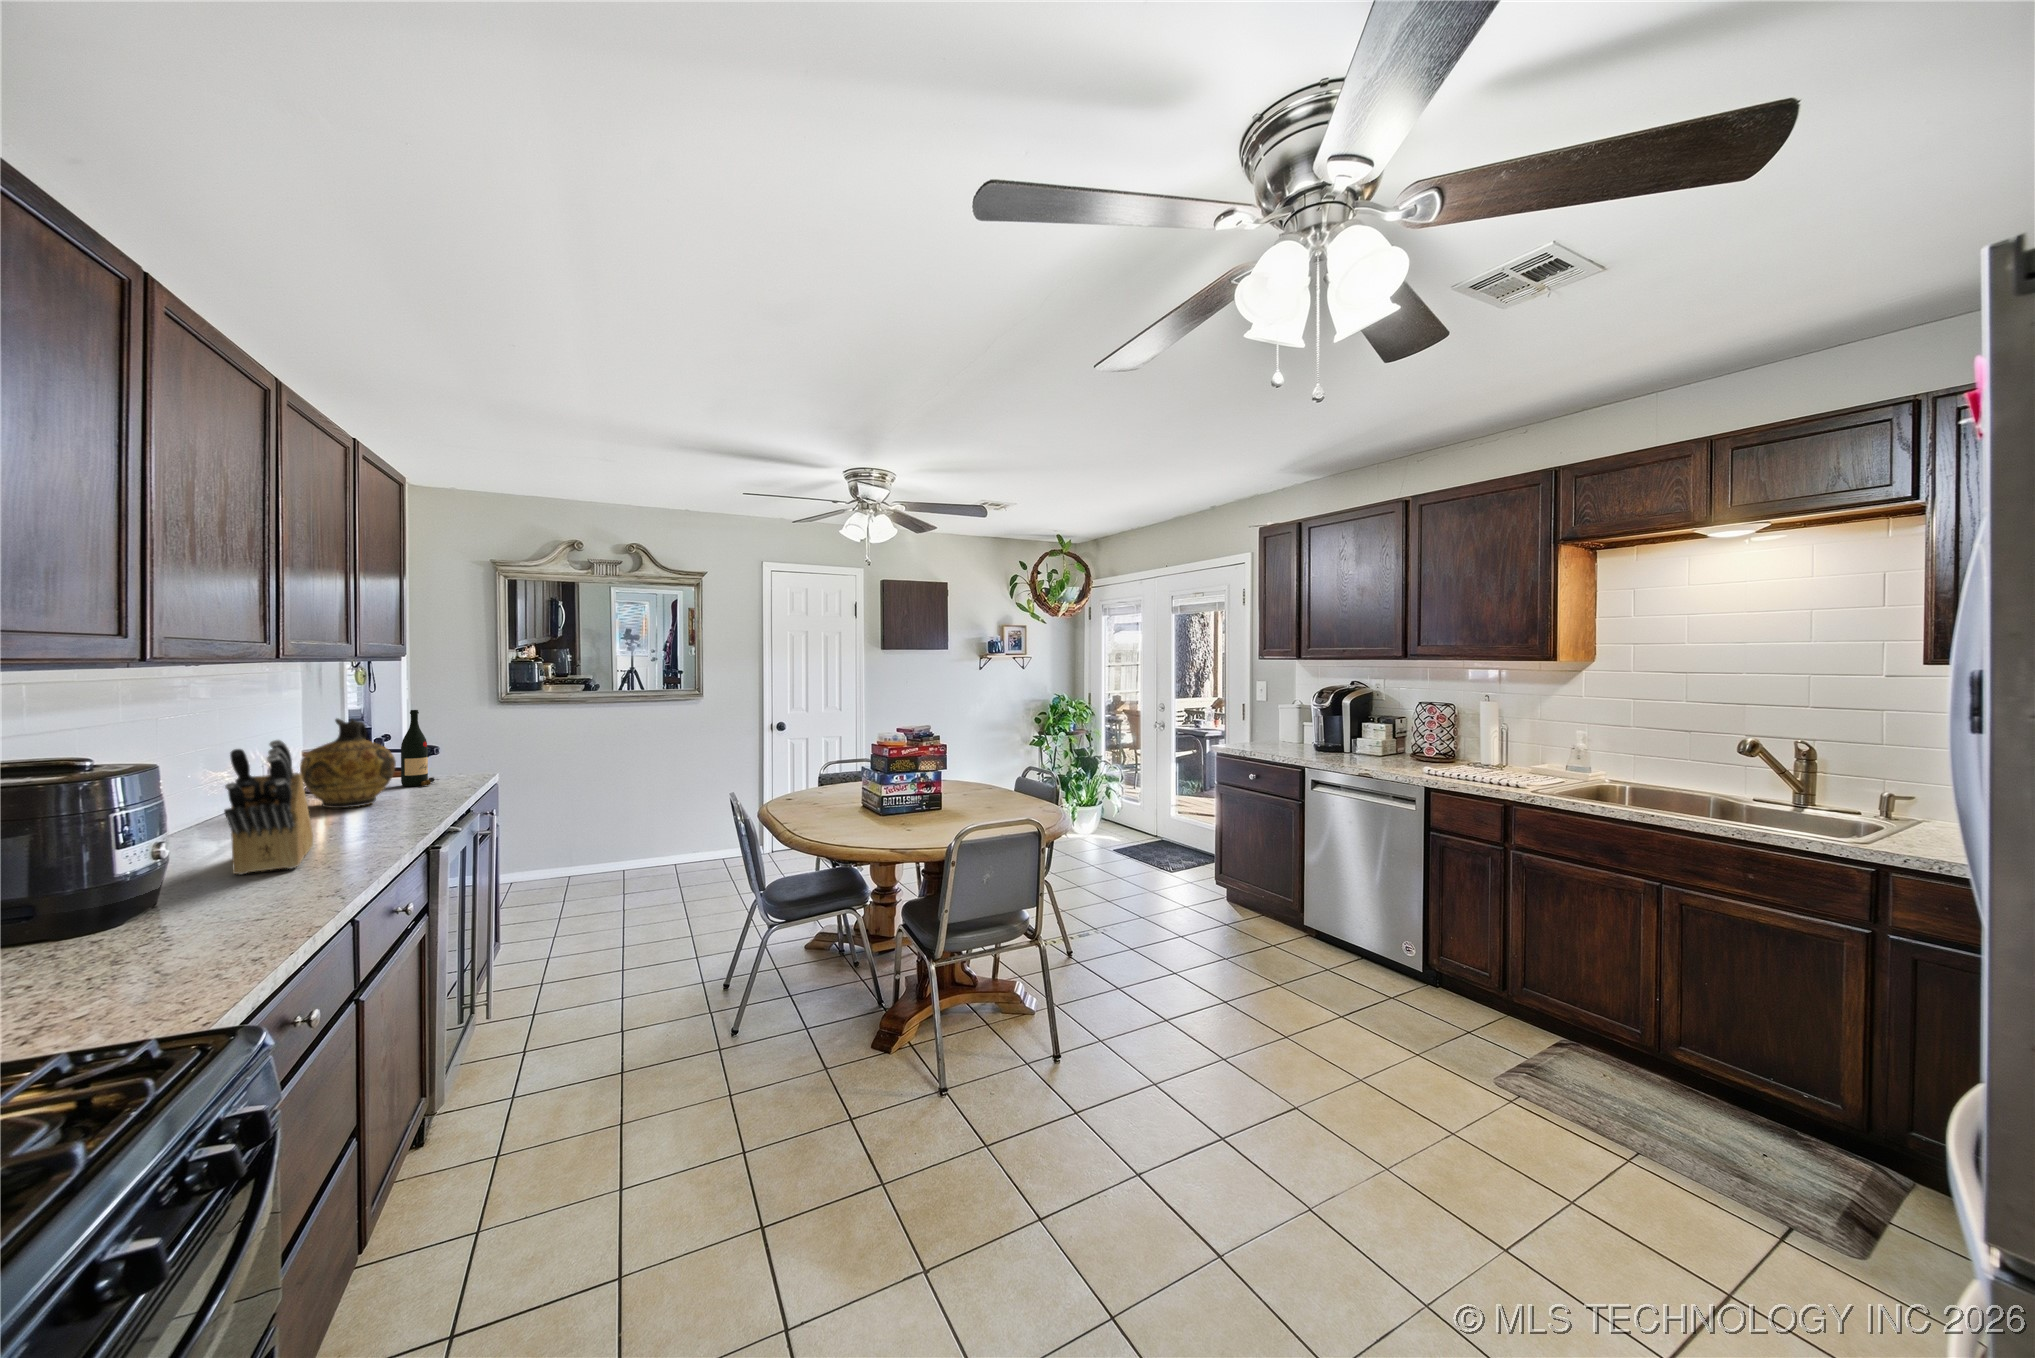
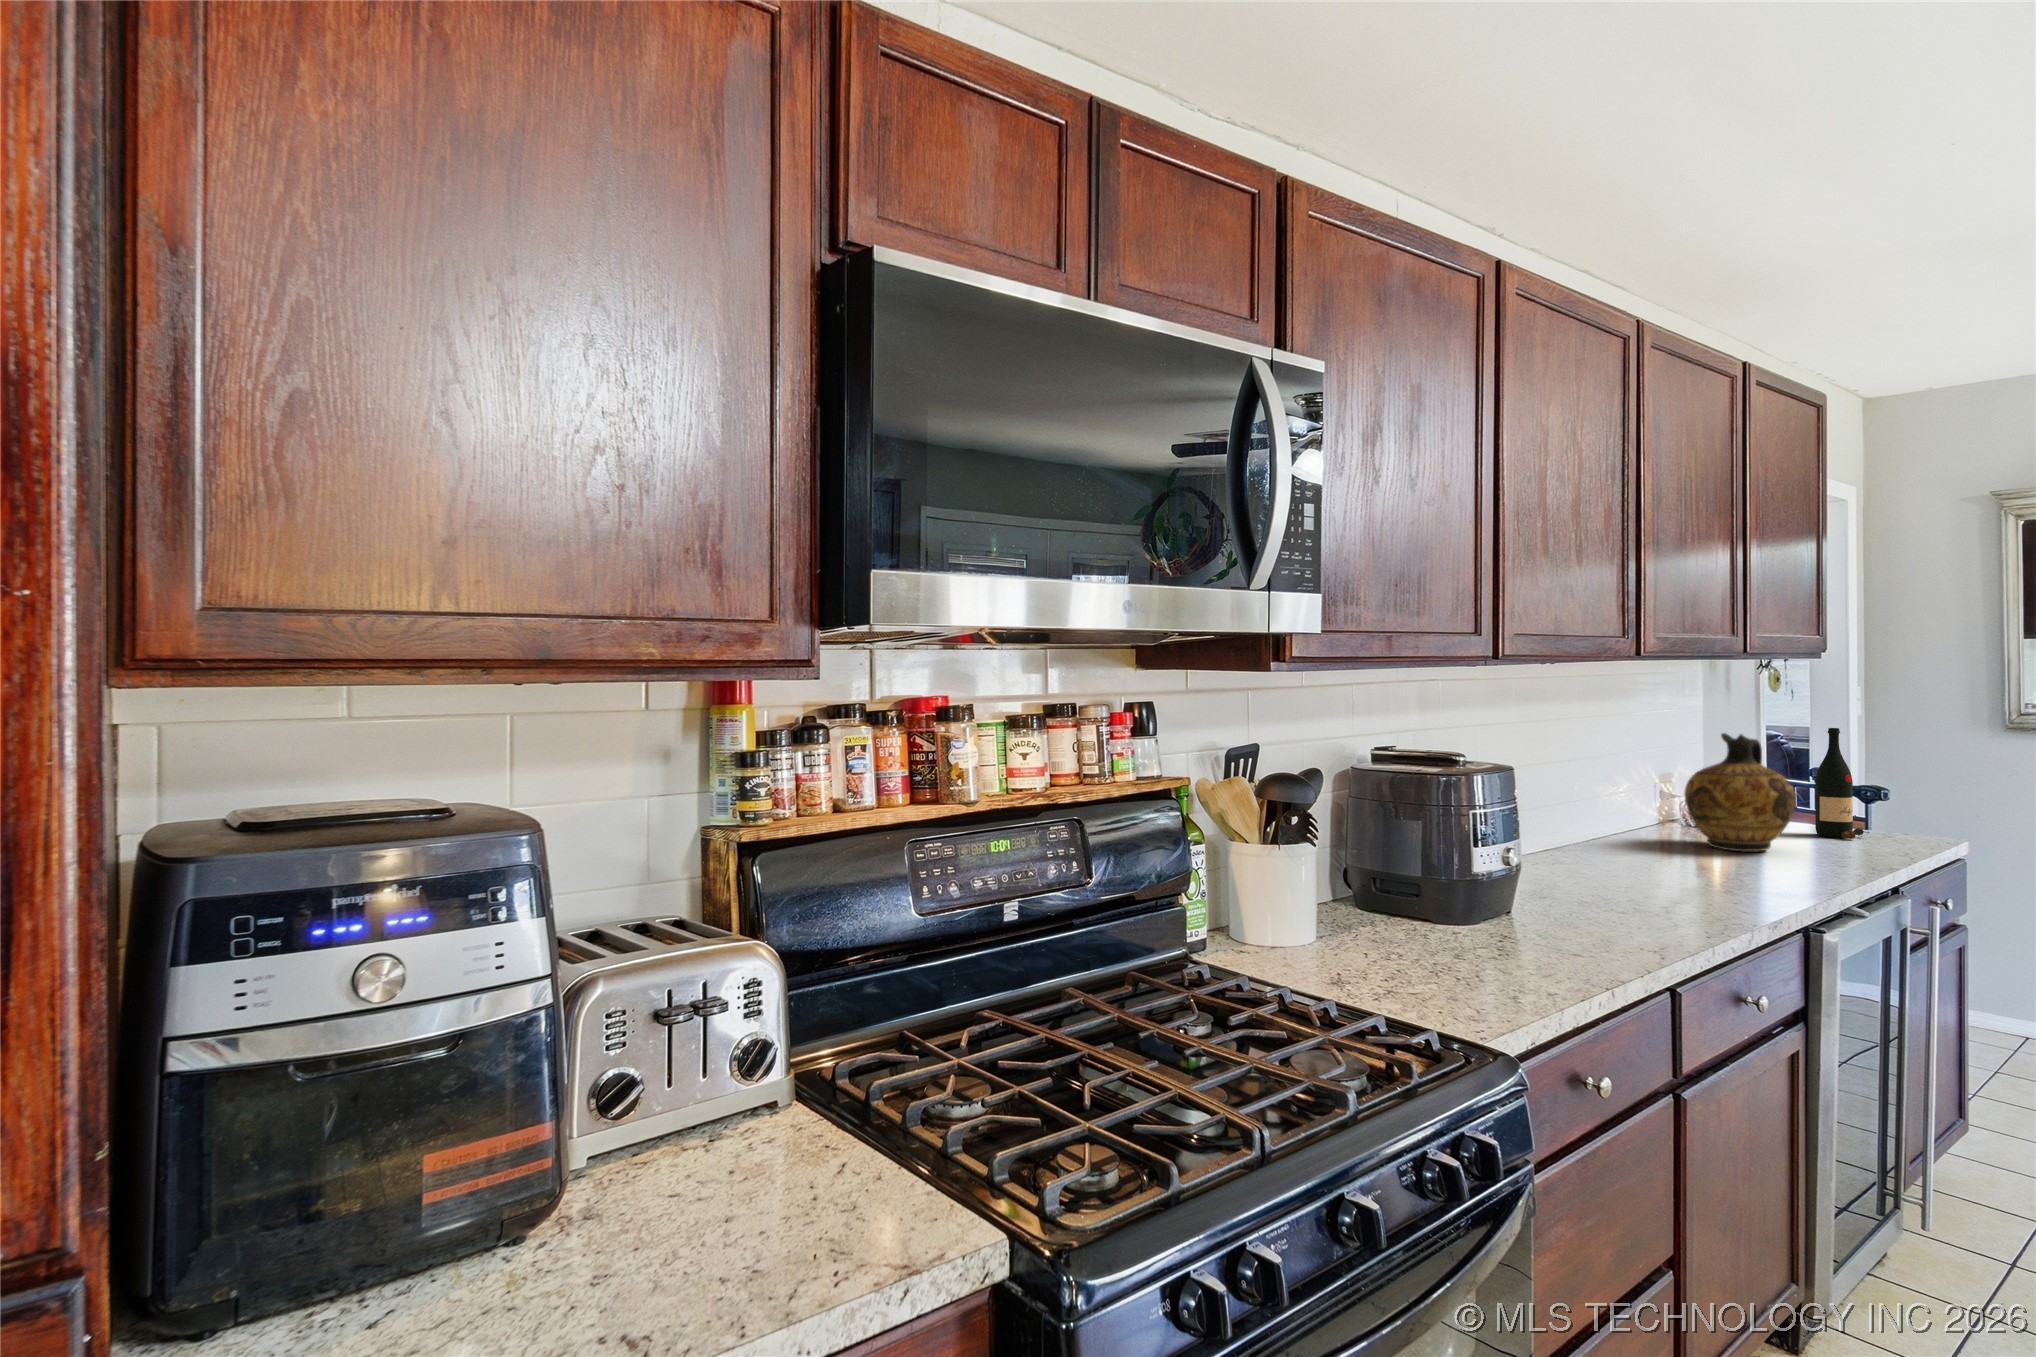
knife block: present [224,740,313,874] -> none [1571,750,1671,907]

